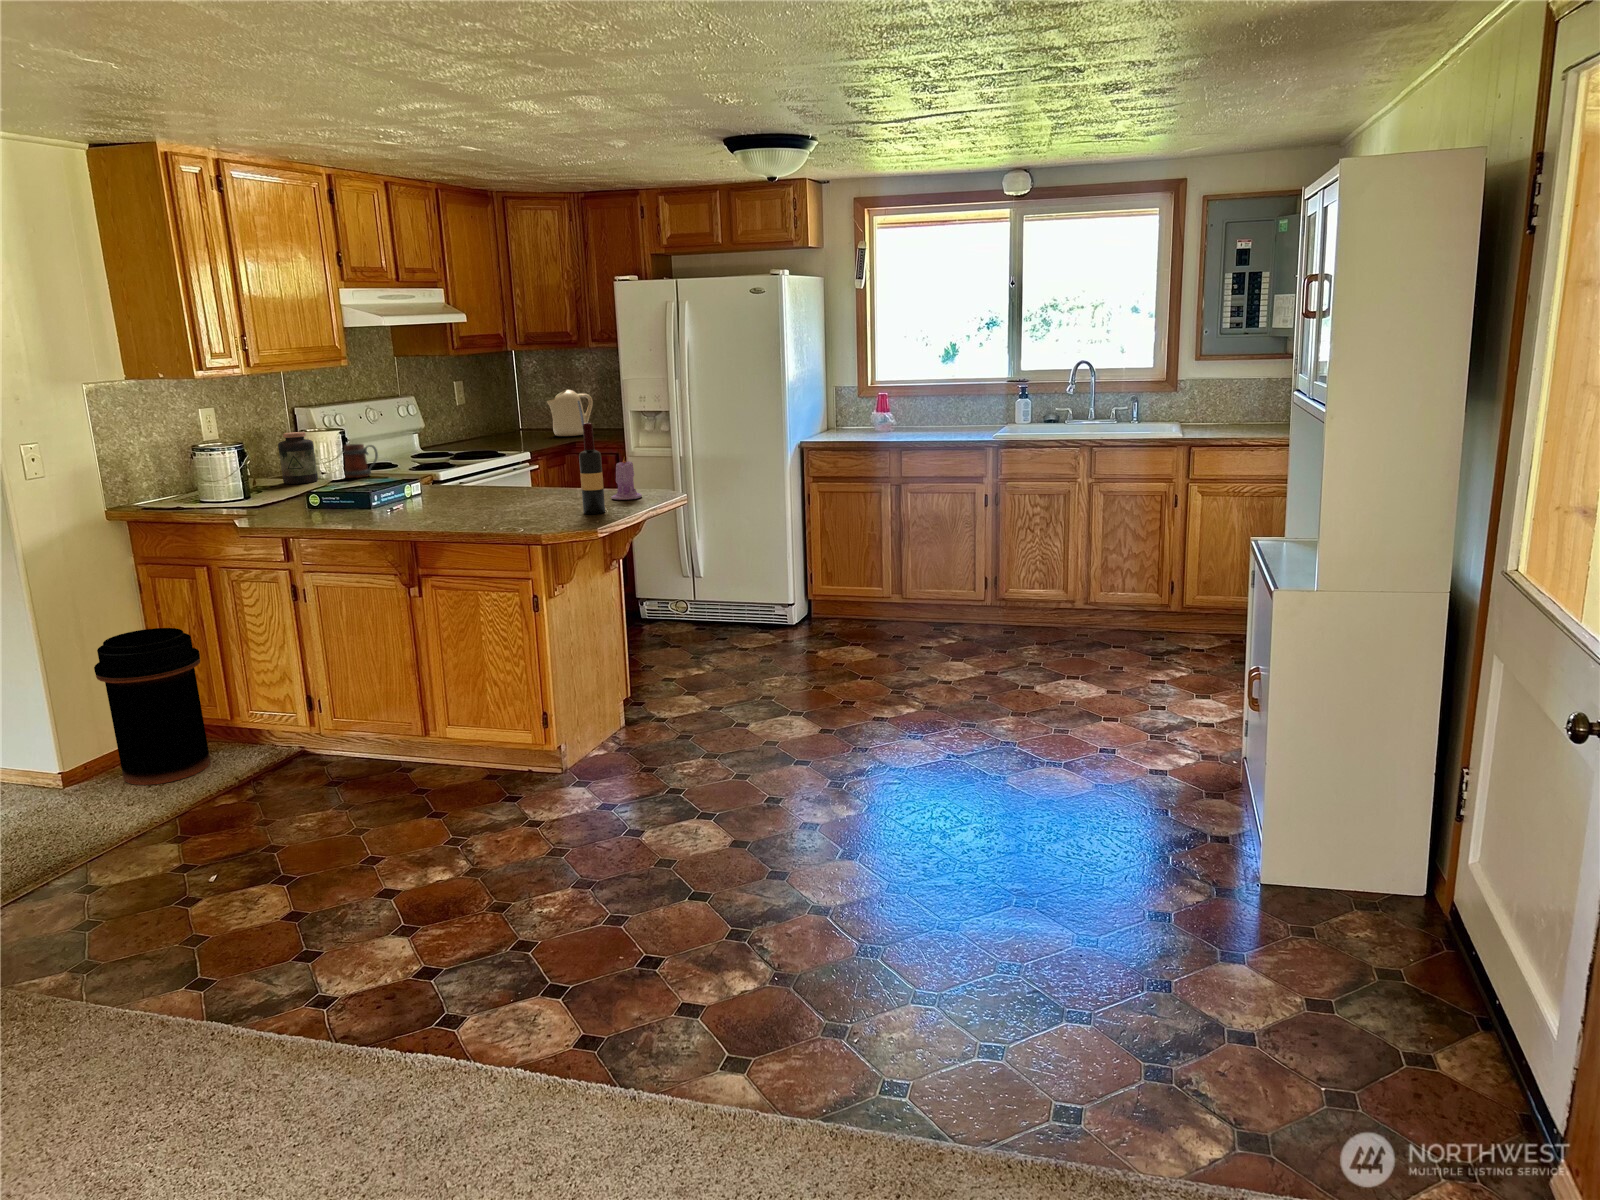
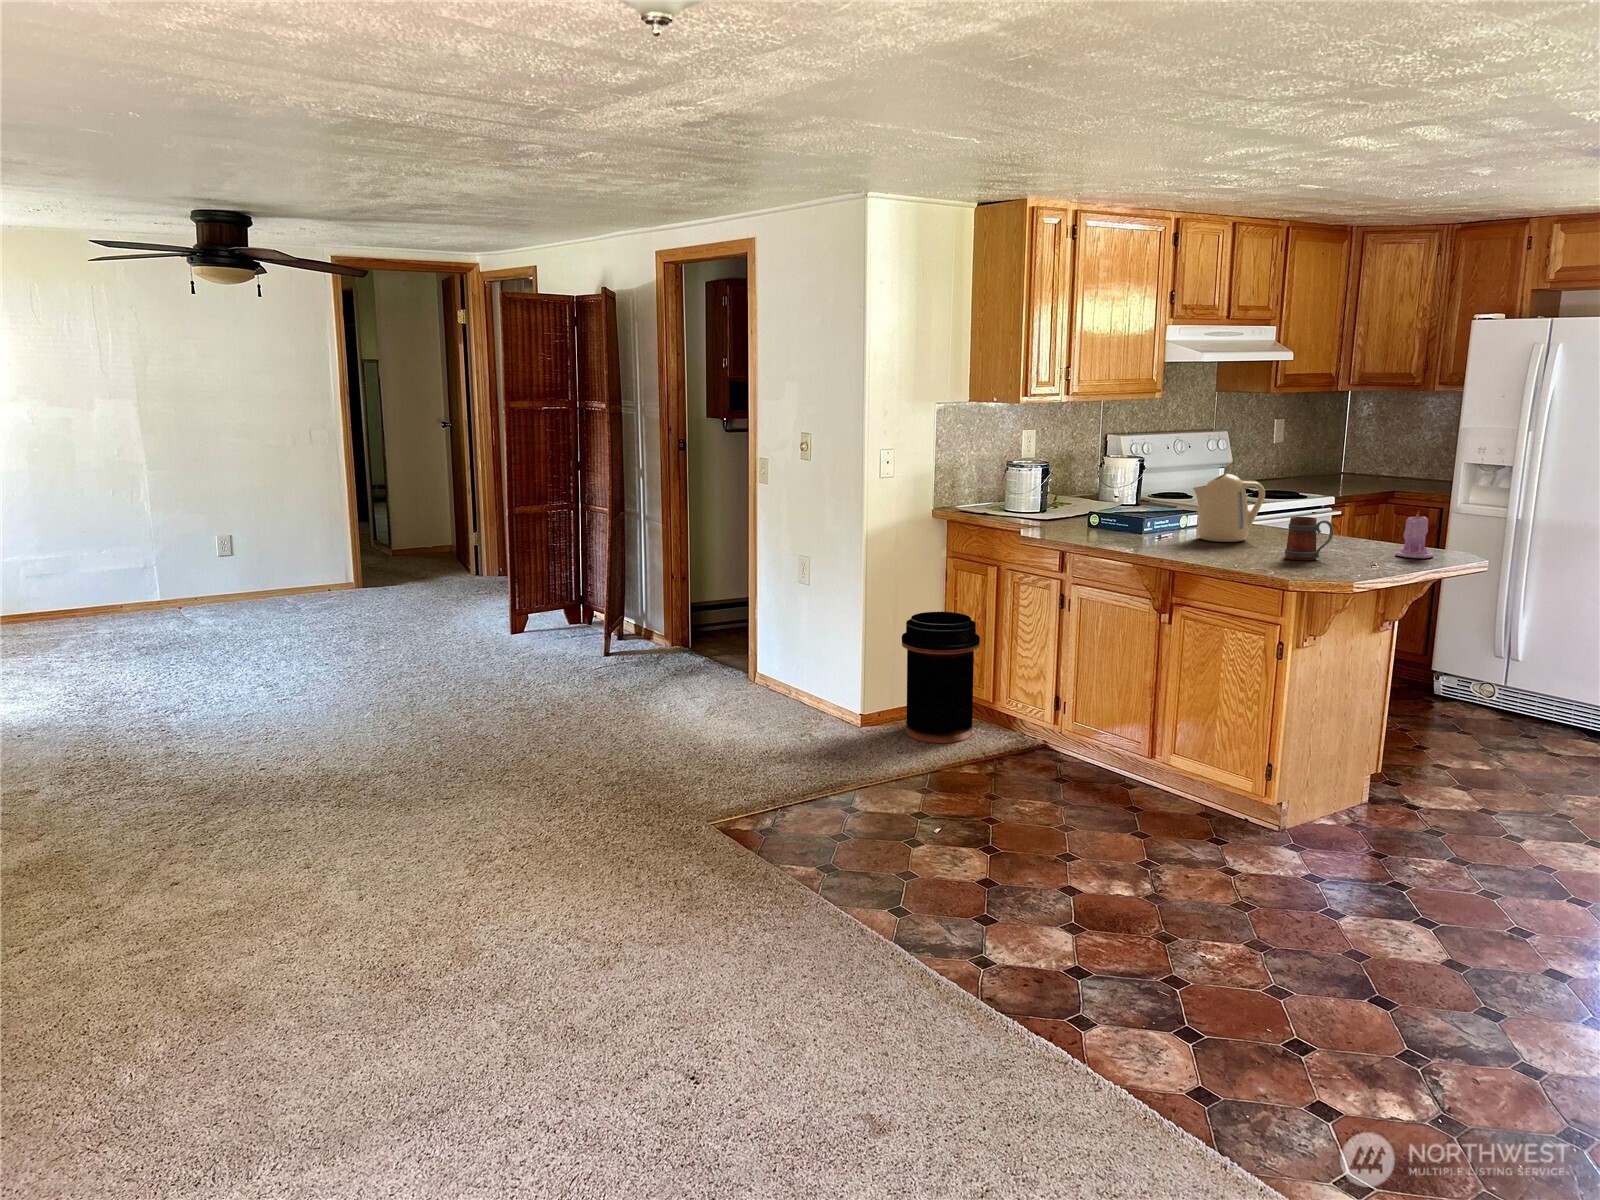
kettle: present [547,390,593,436] -> present [1193,474,1265,542]
wine bottle: present [579,423,605,514] -> none [1353,470,1385,568]
jar: present [278,432,318,484] -> none [1081,457,1113,504]
mug: present [343,444,378,478] -> present [1285,517,1333,560]

